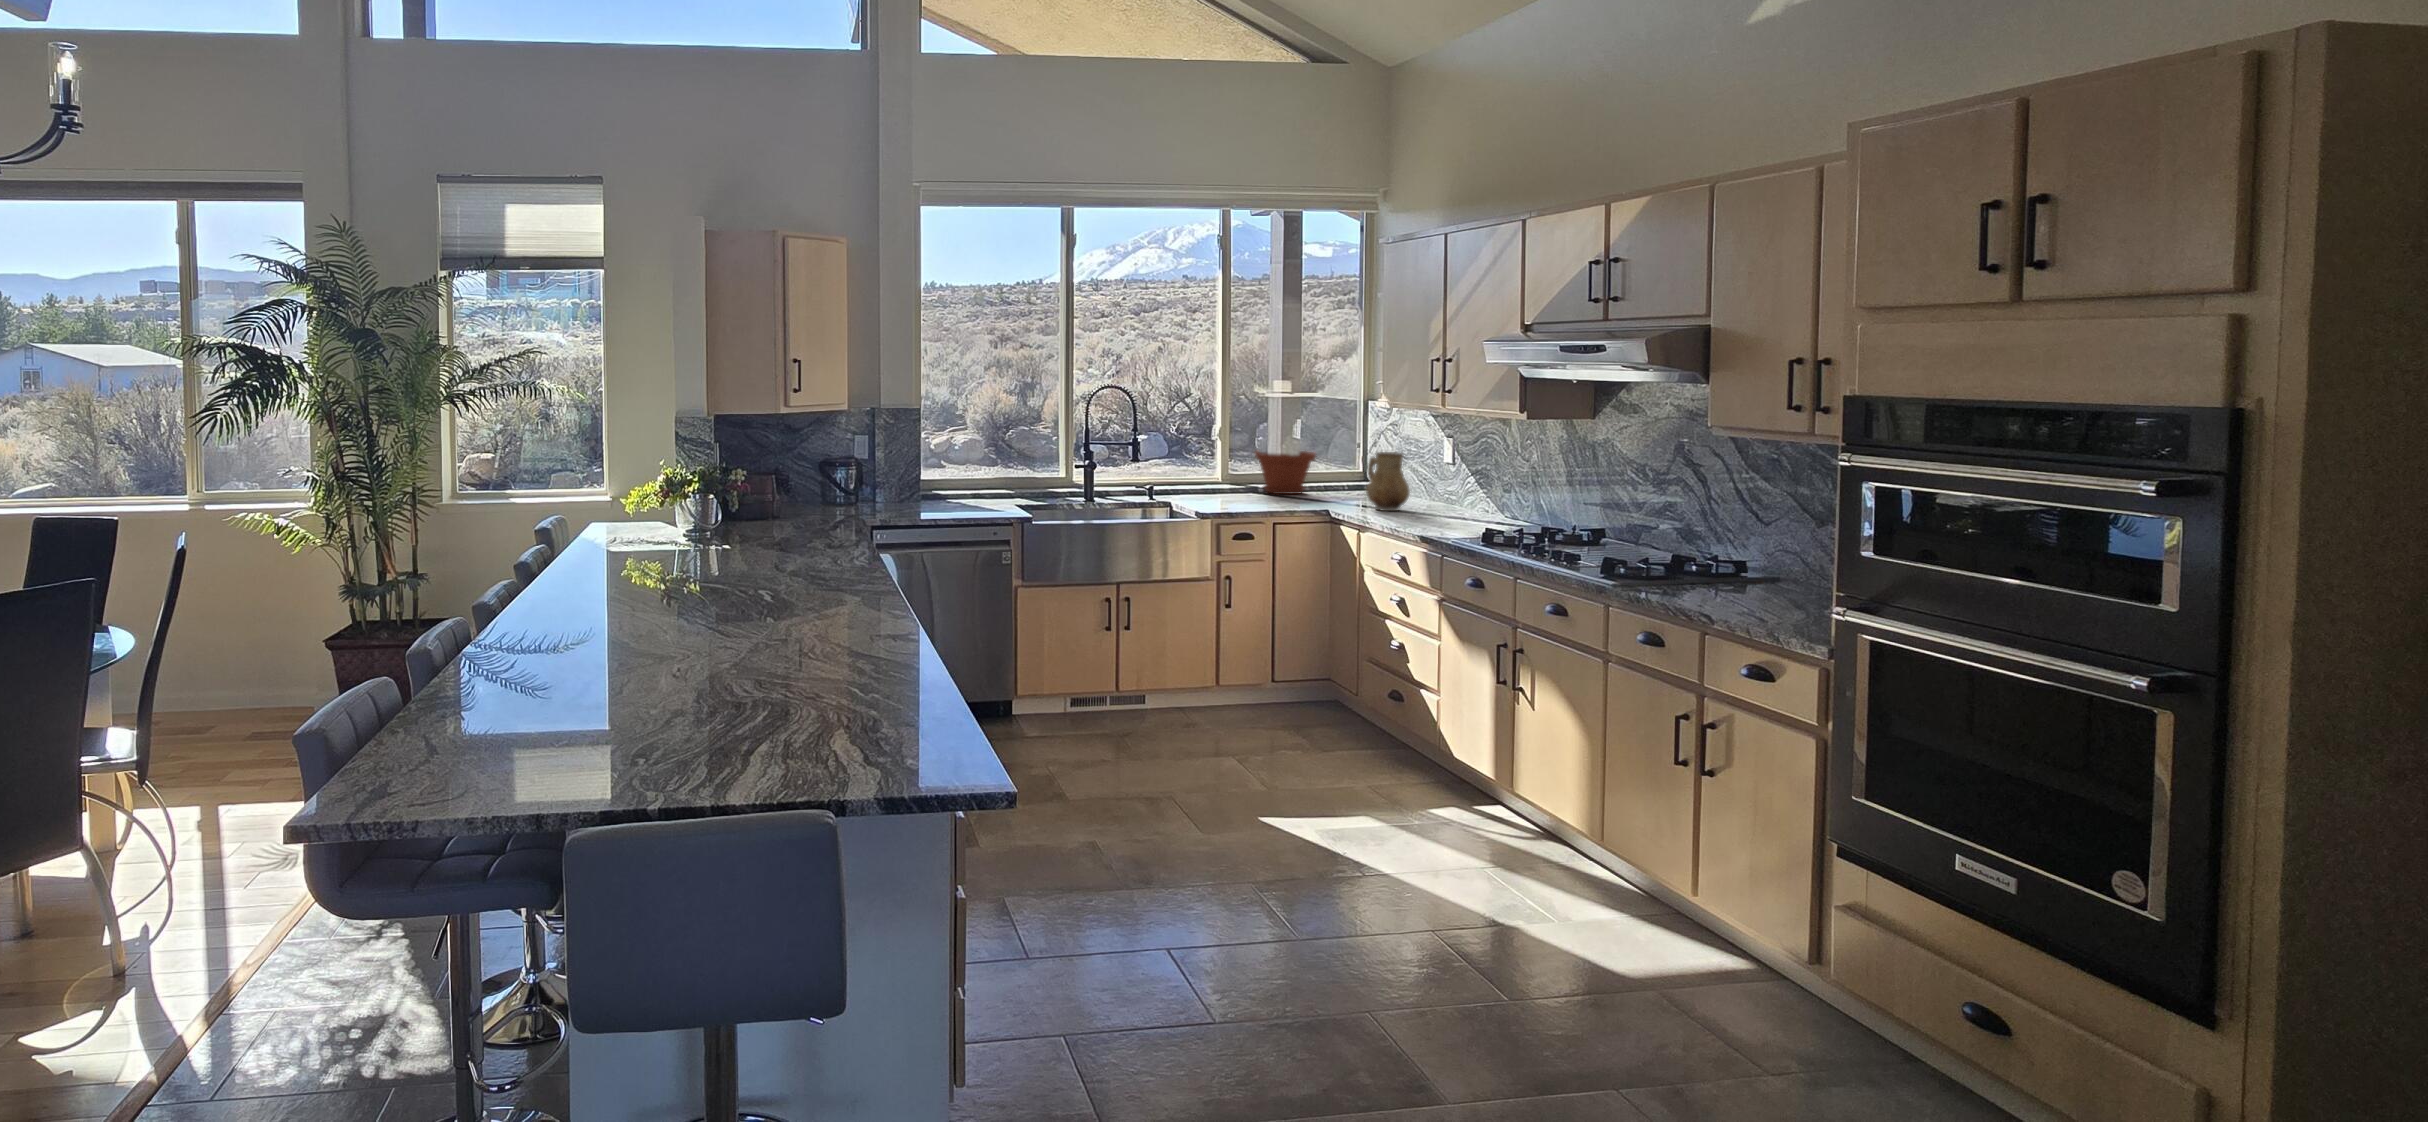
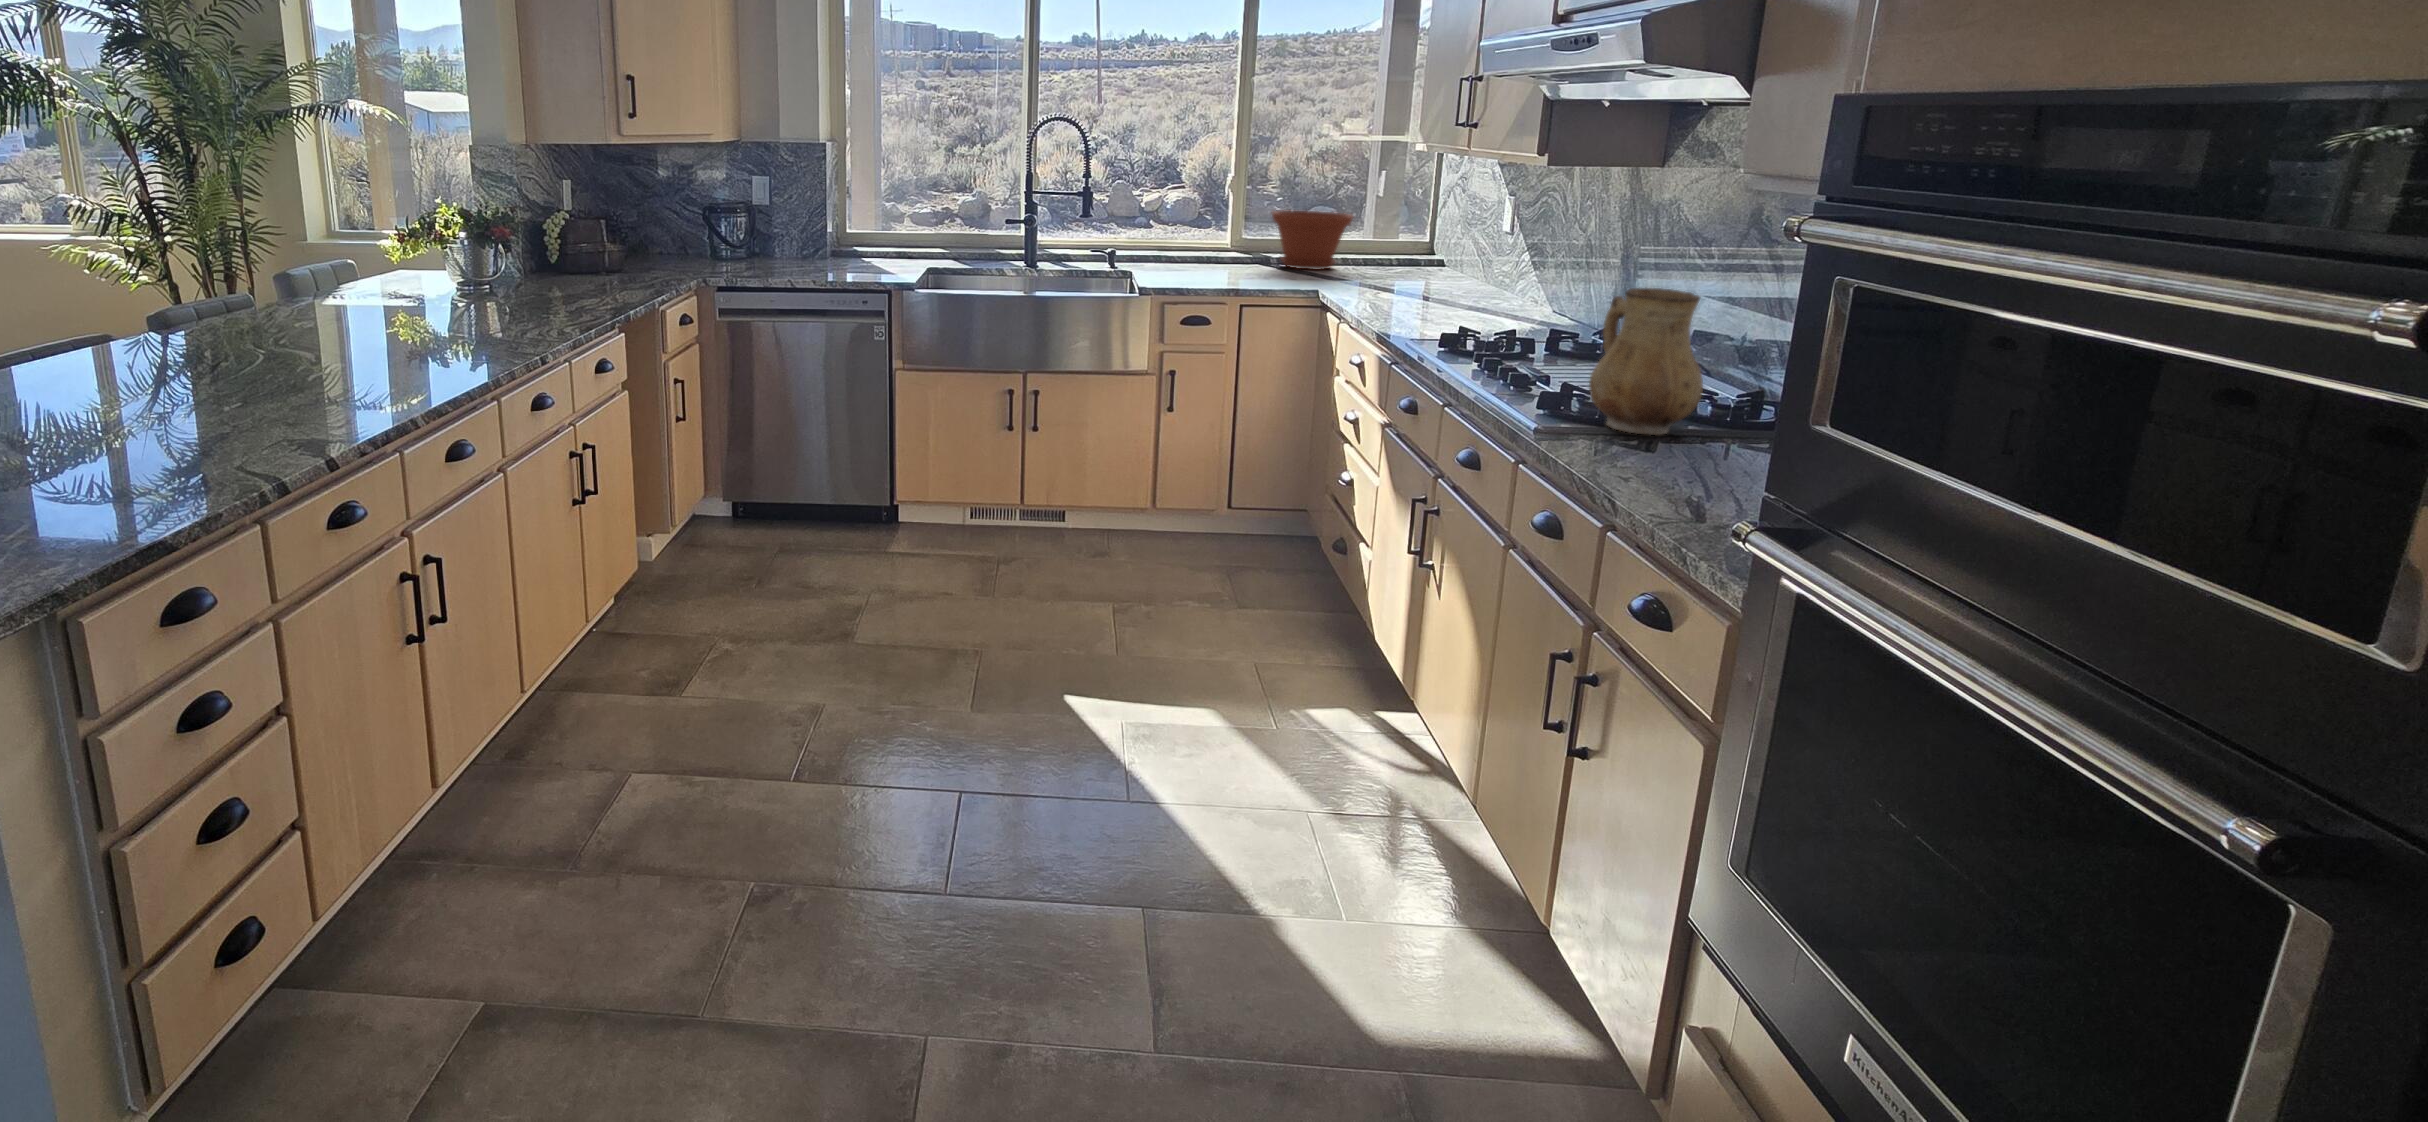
ceramic pitcher: present [1366,452,1410,511] -> present [1589,288,1703,435]

